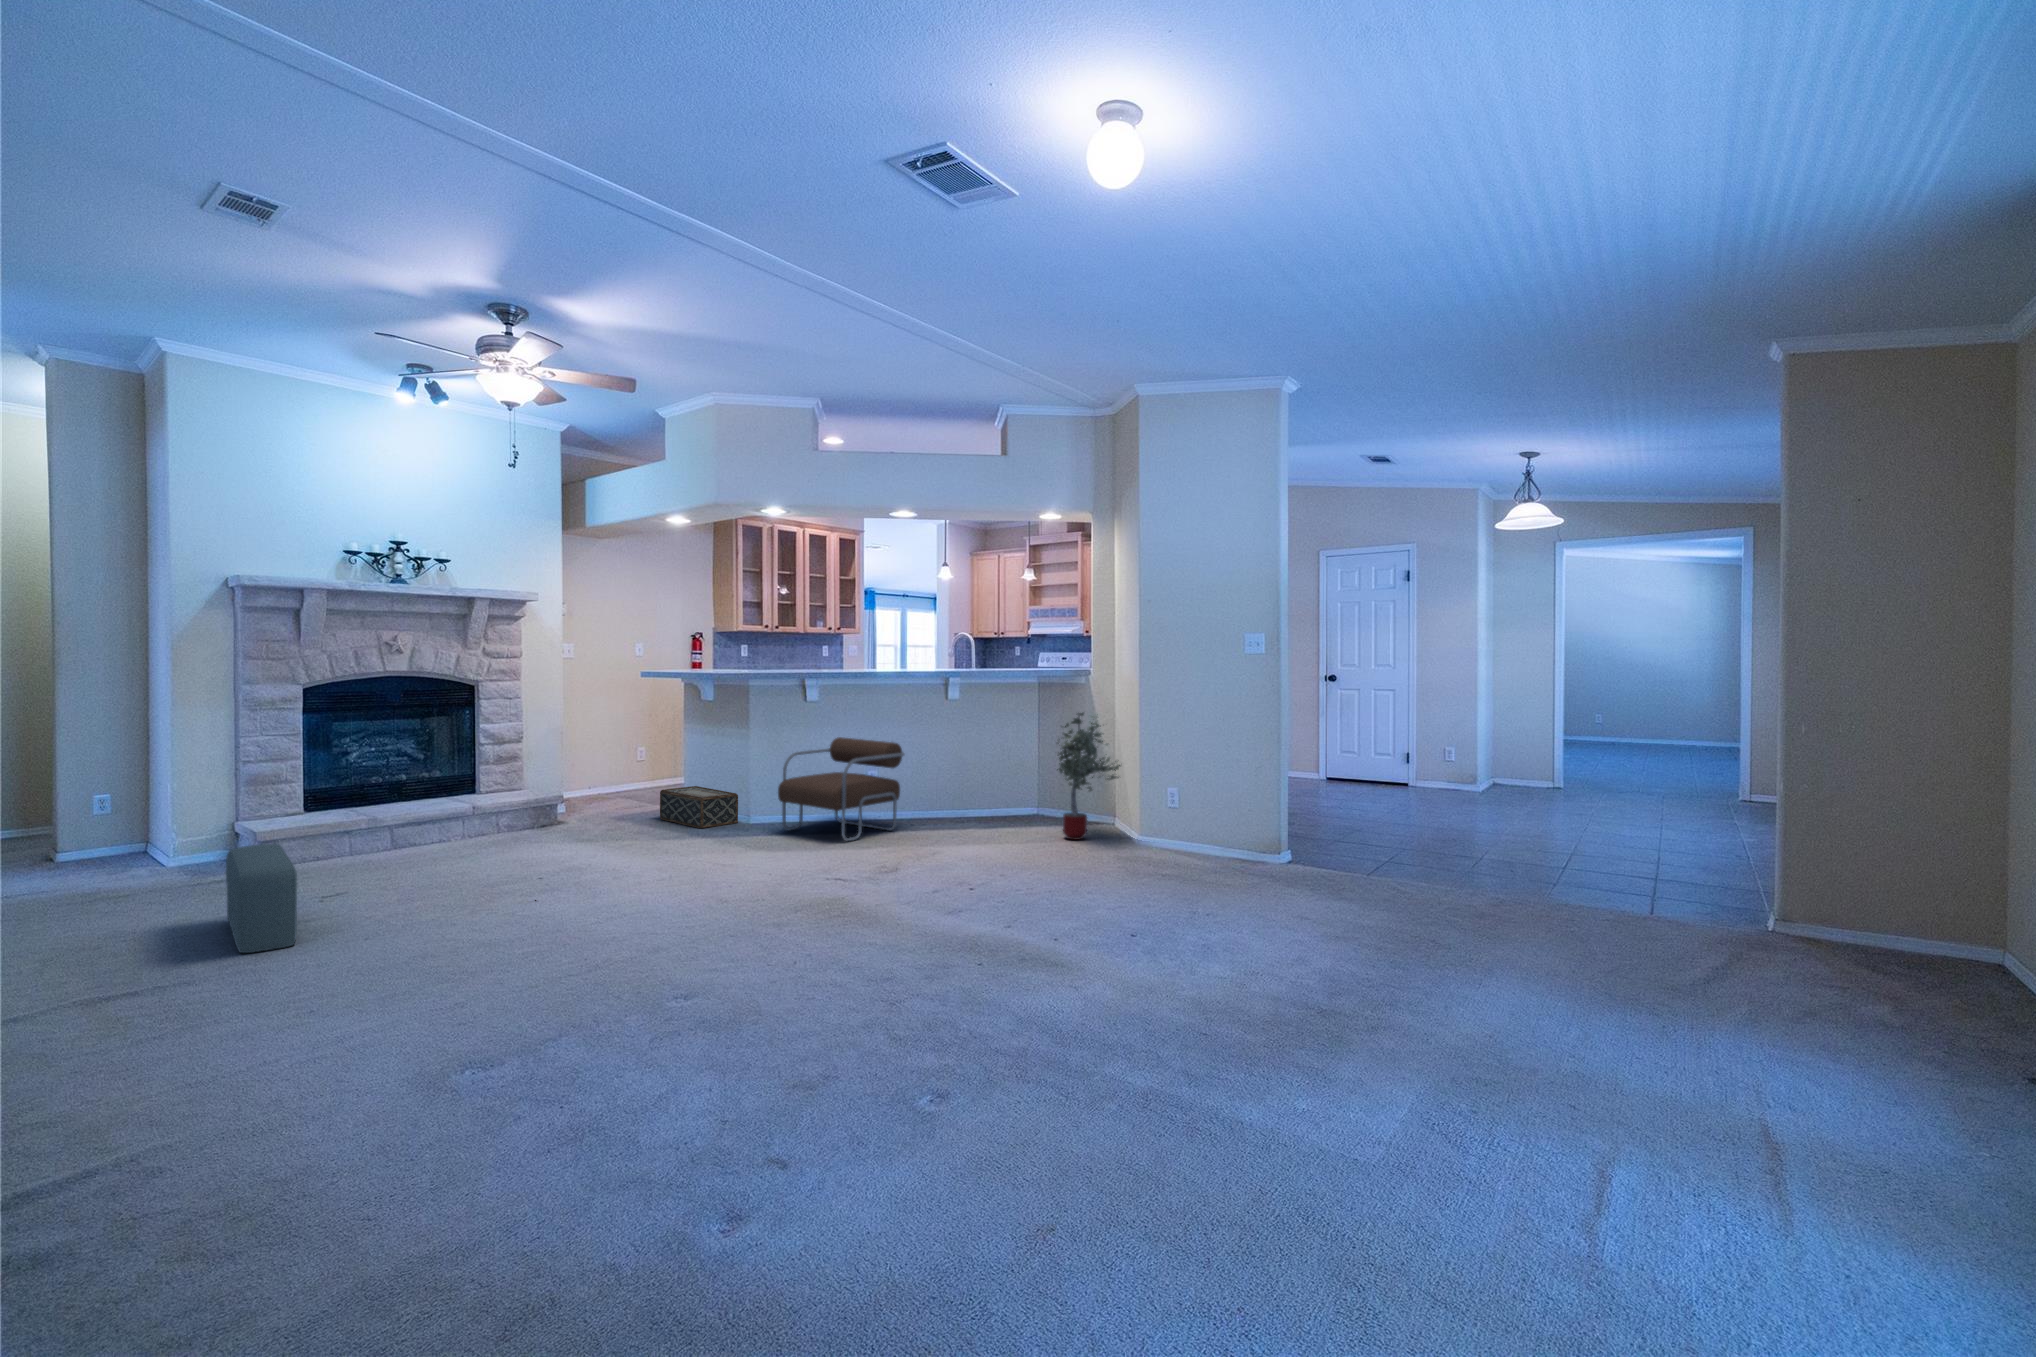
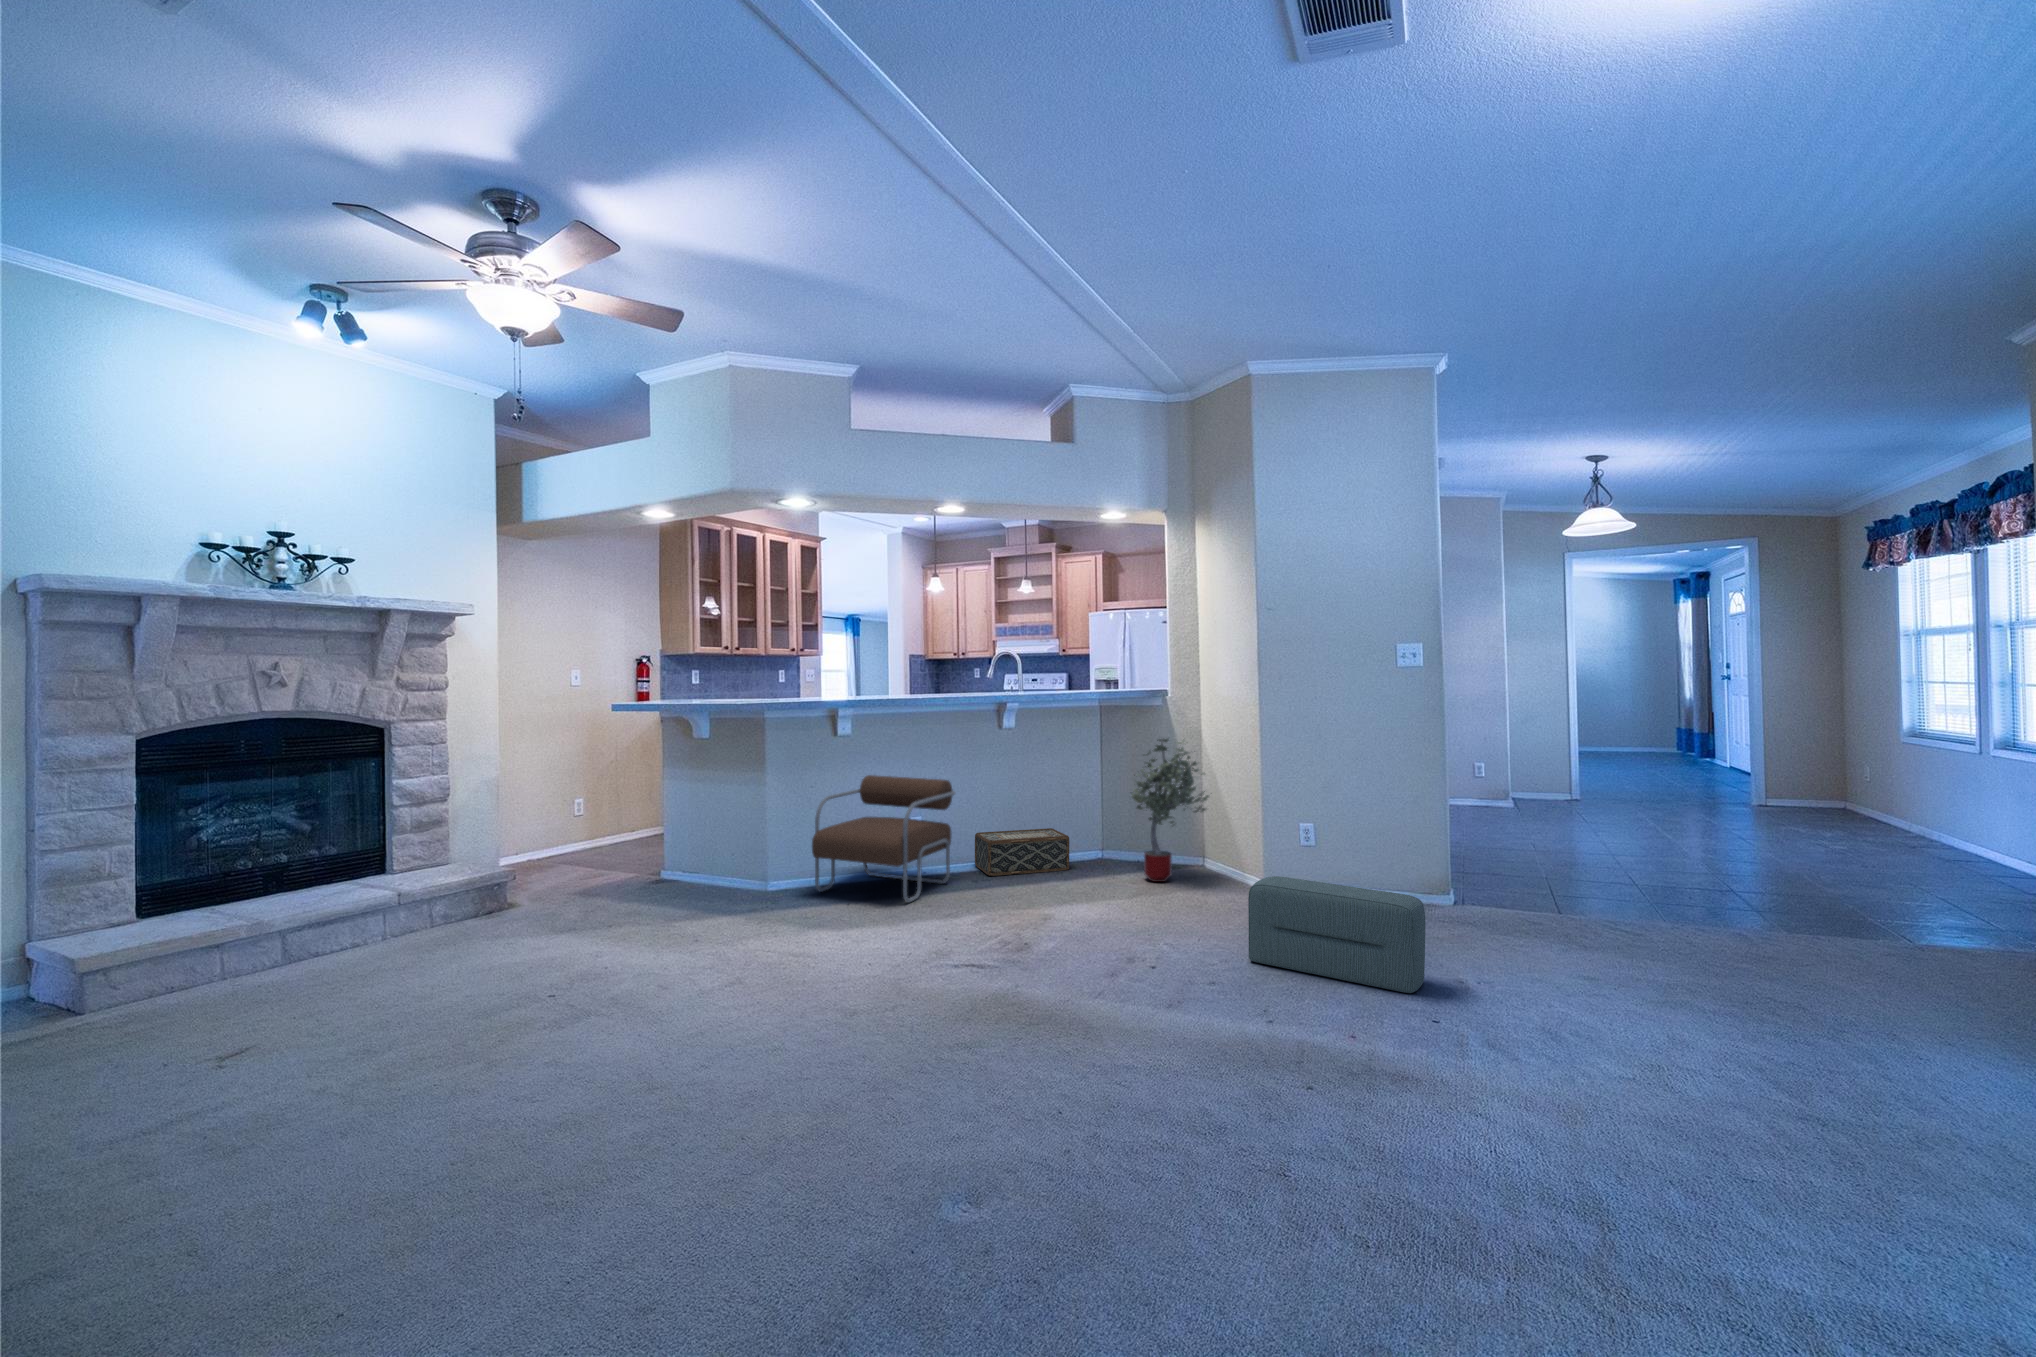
woven basket: present [660,786,738,828] -> present [975,828,1069,876]
pouf: present [226,844,297,953] -> present [1248,876,1426,993]

